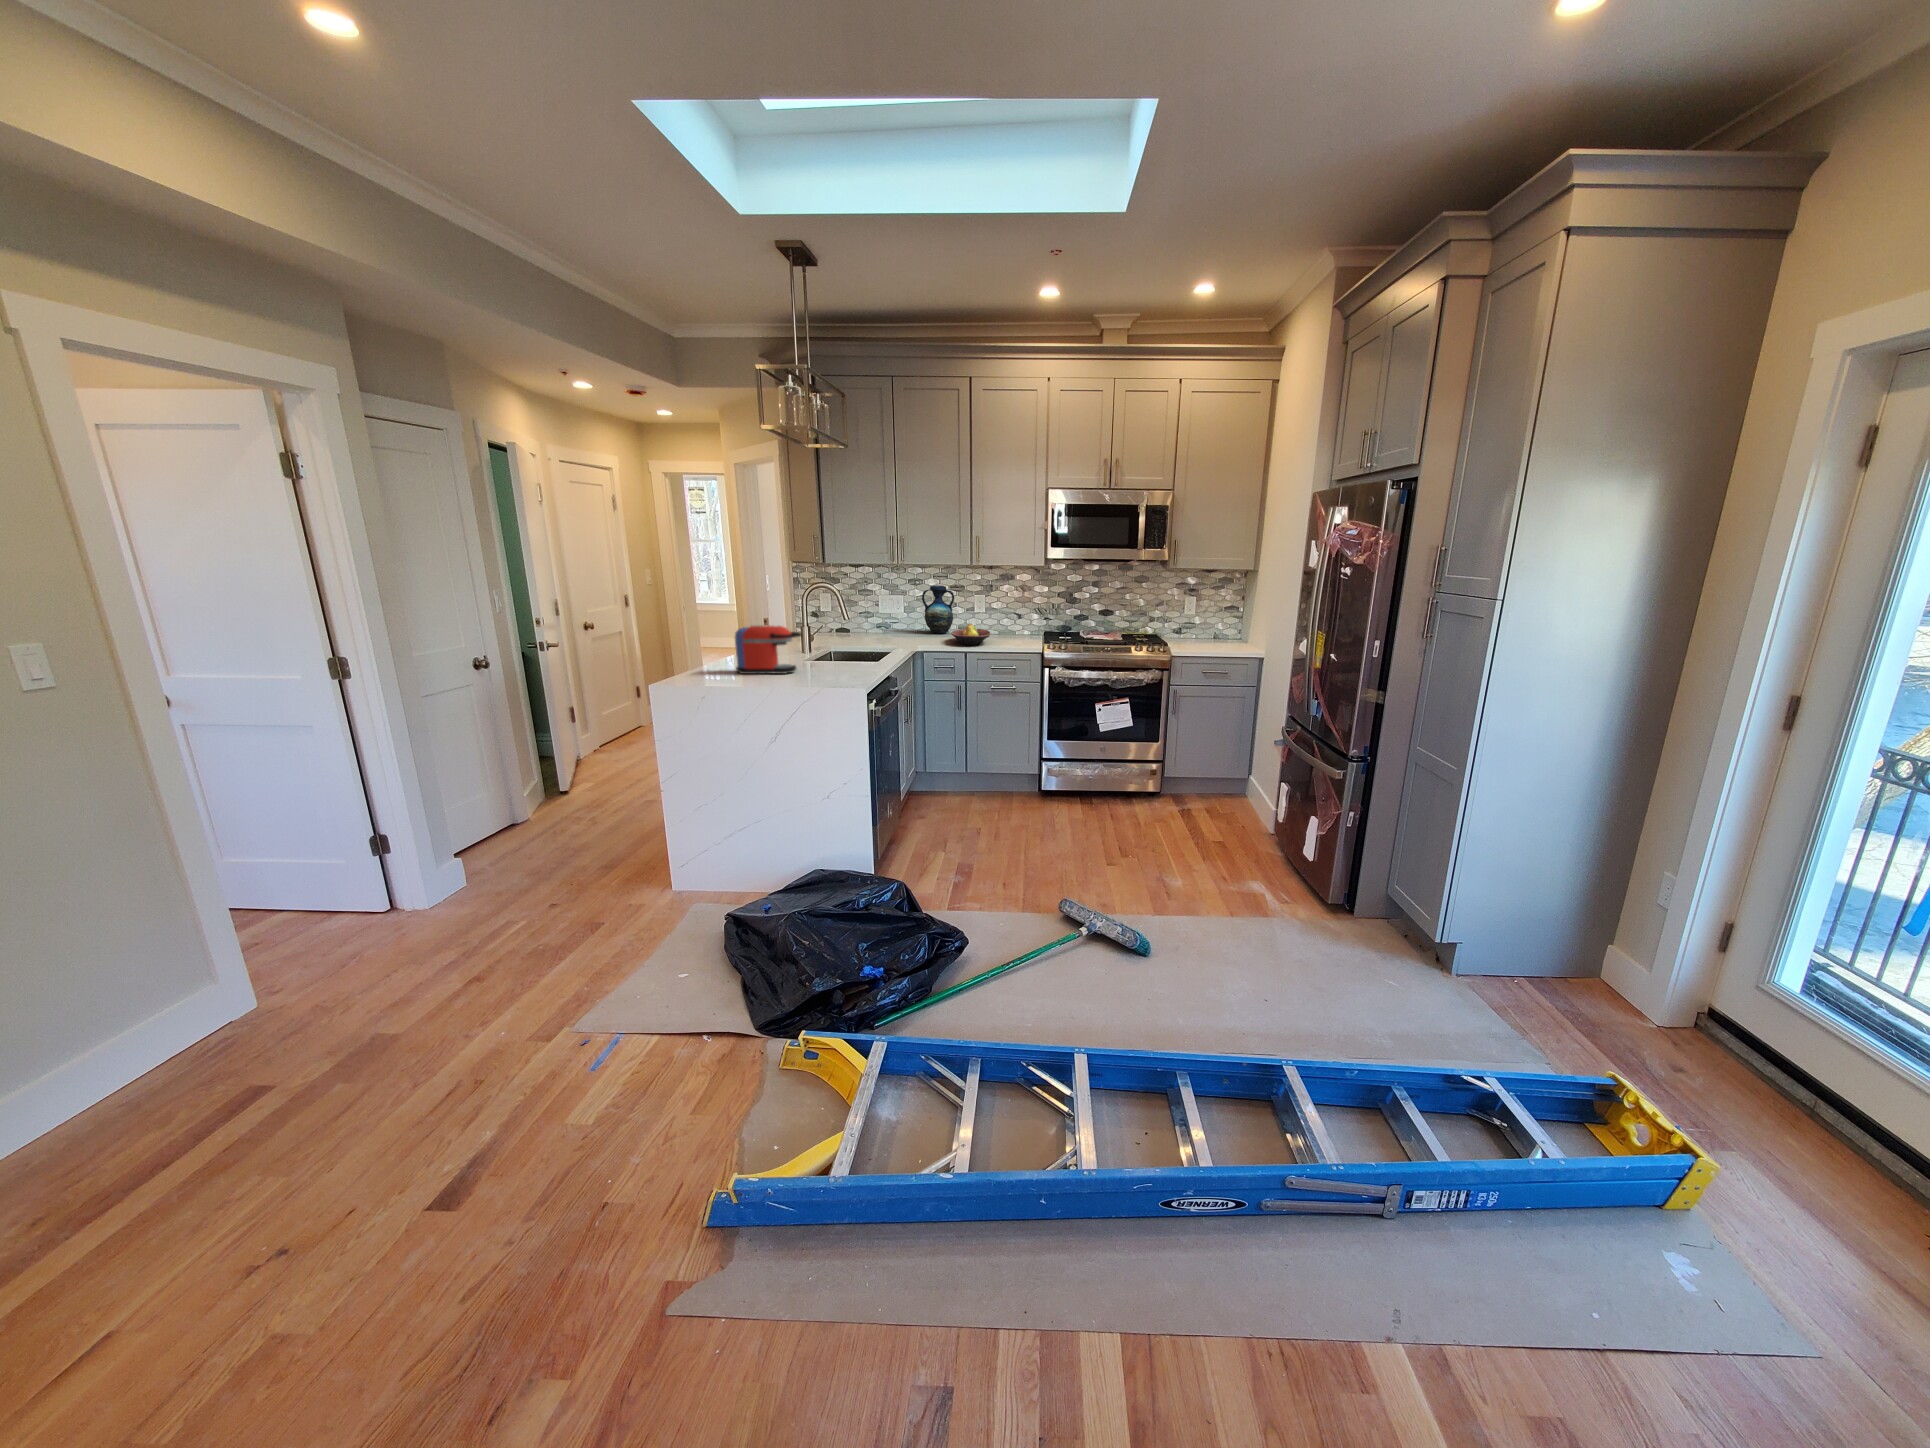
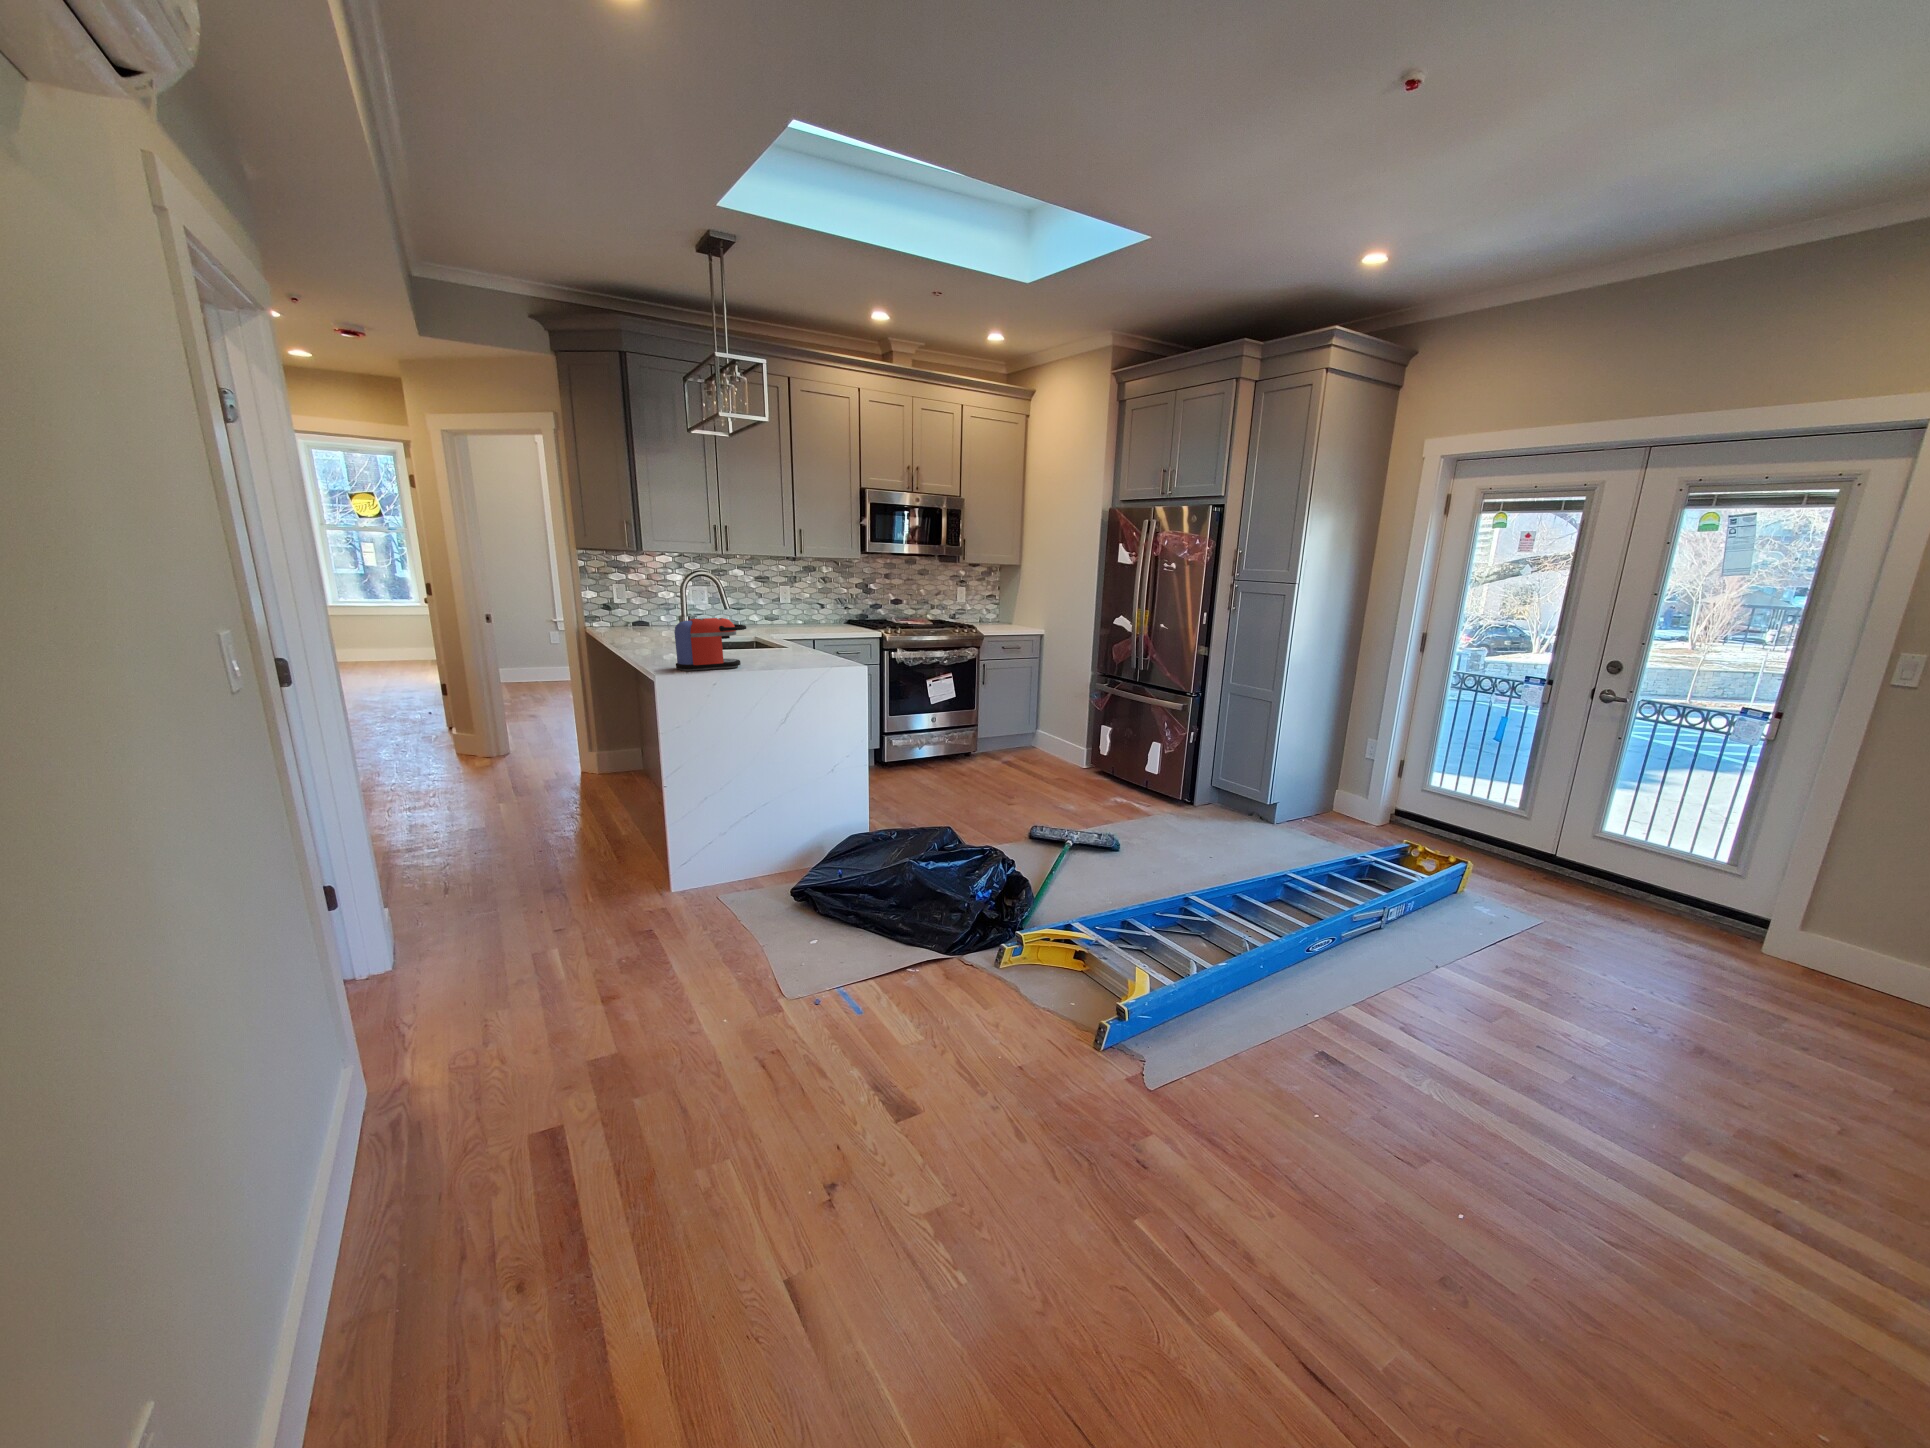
vase: present [922,585,954,633] -> none [728,576,761,625]
fruit bowl: present [951,623,990,645] -> none [782,614,830,635]

